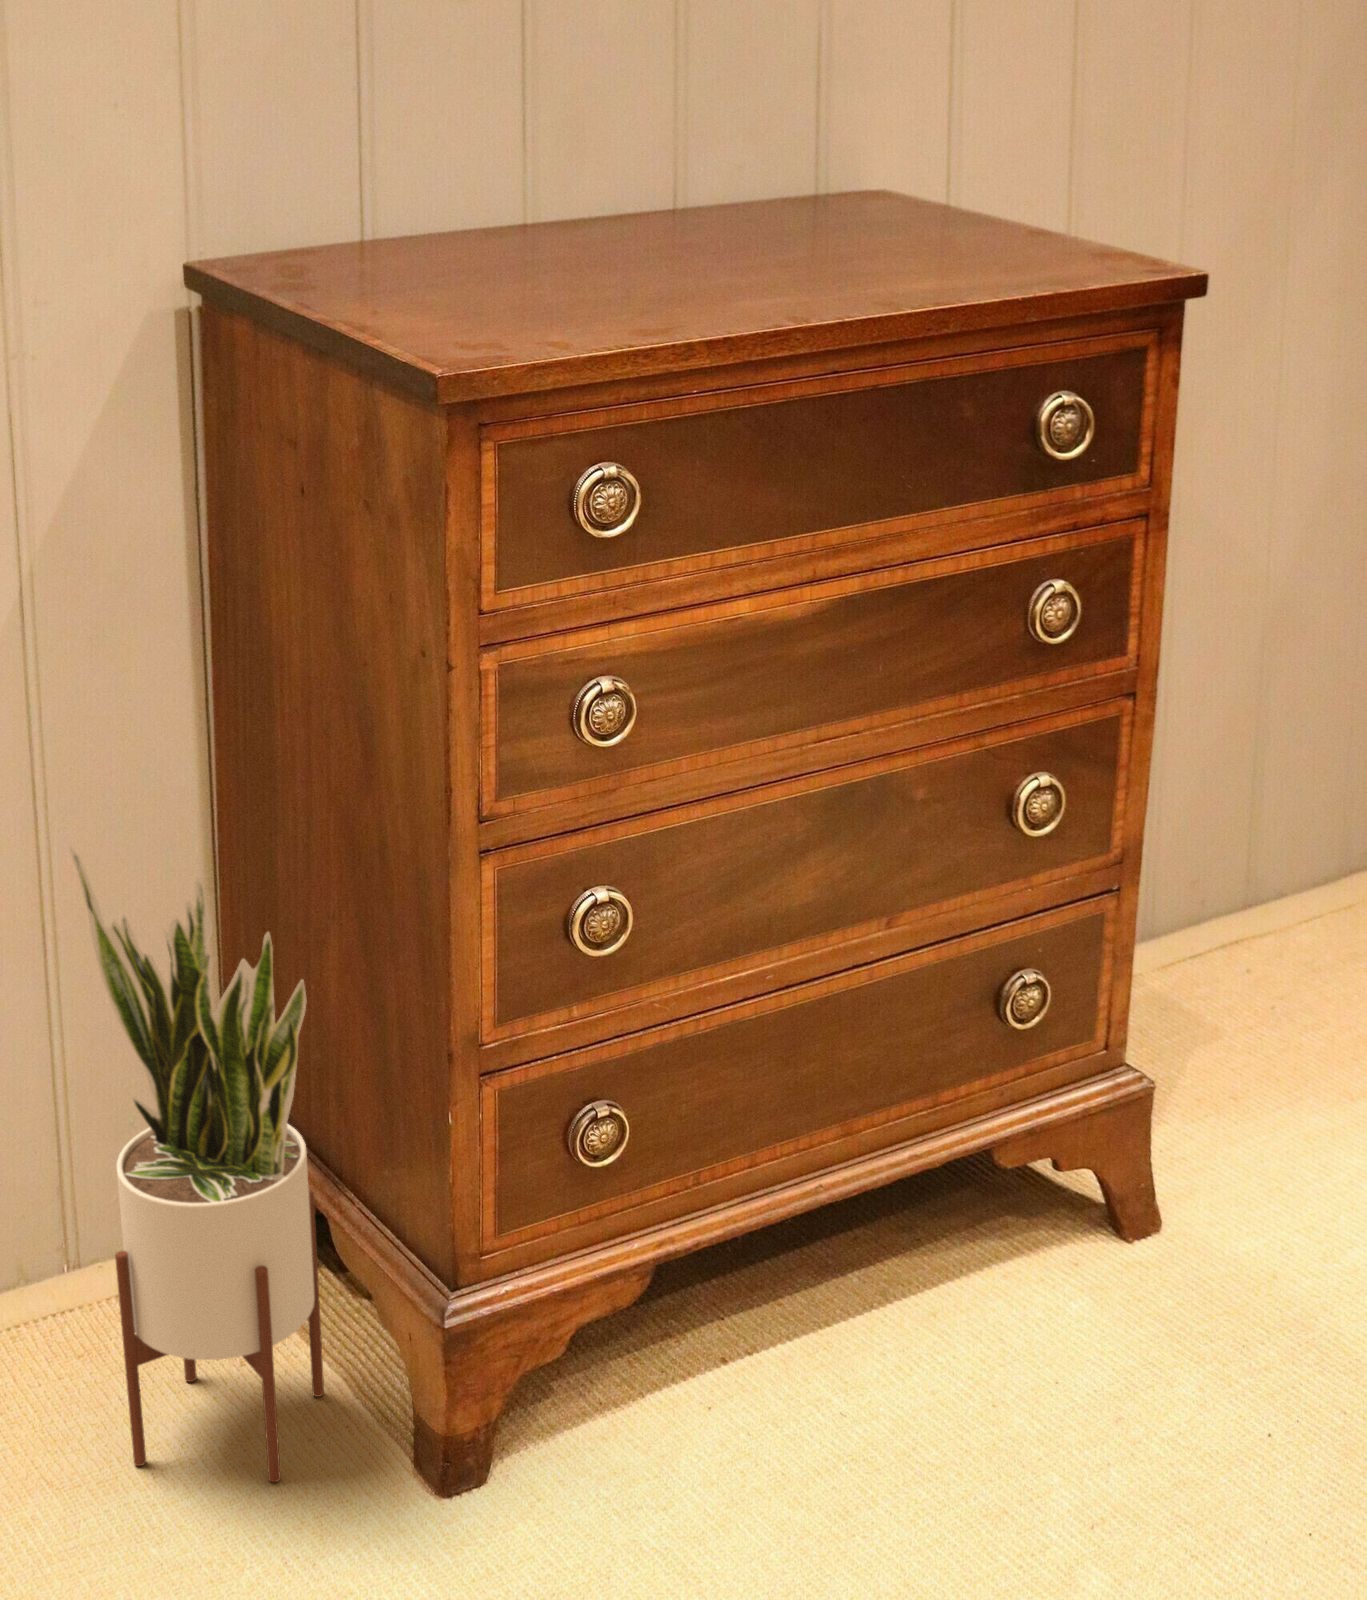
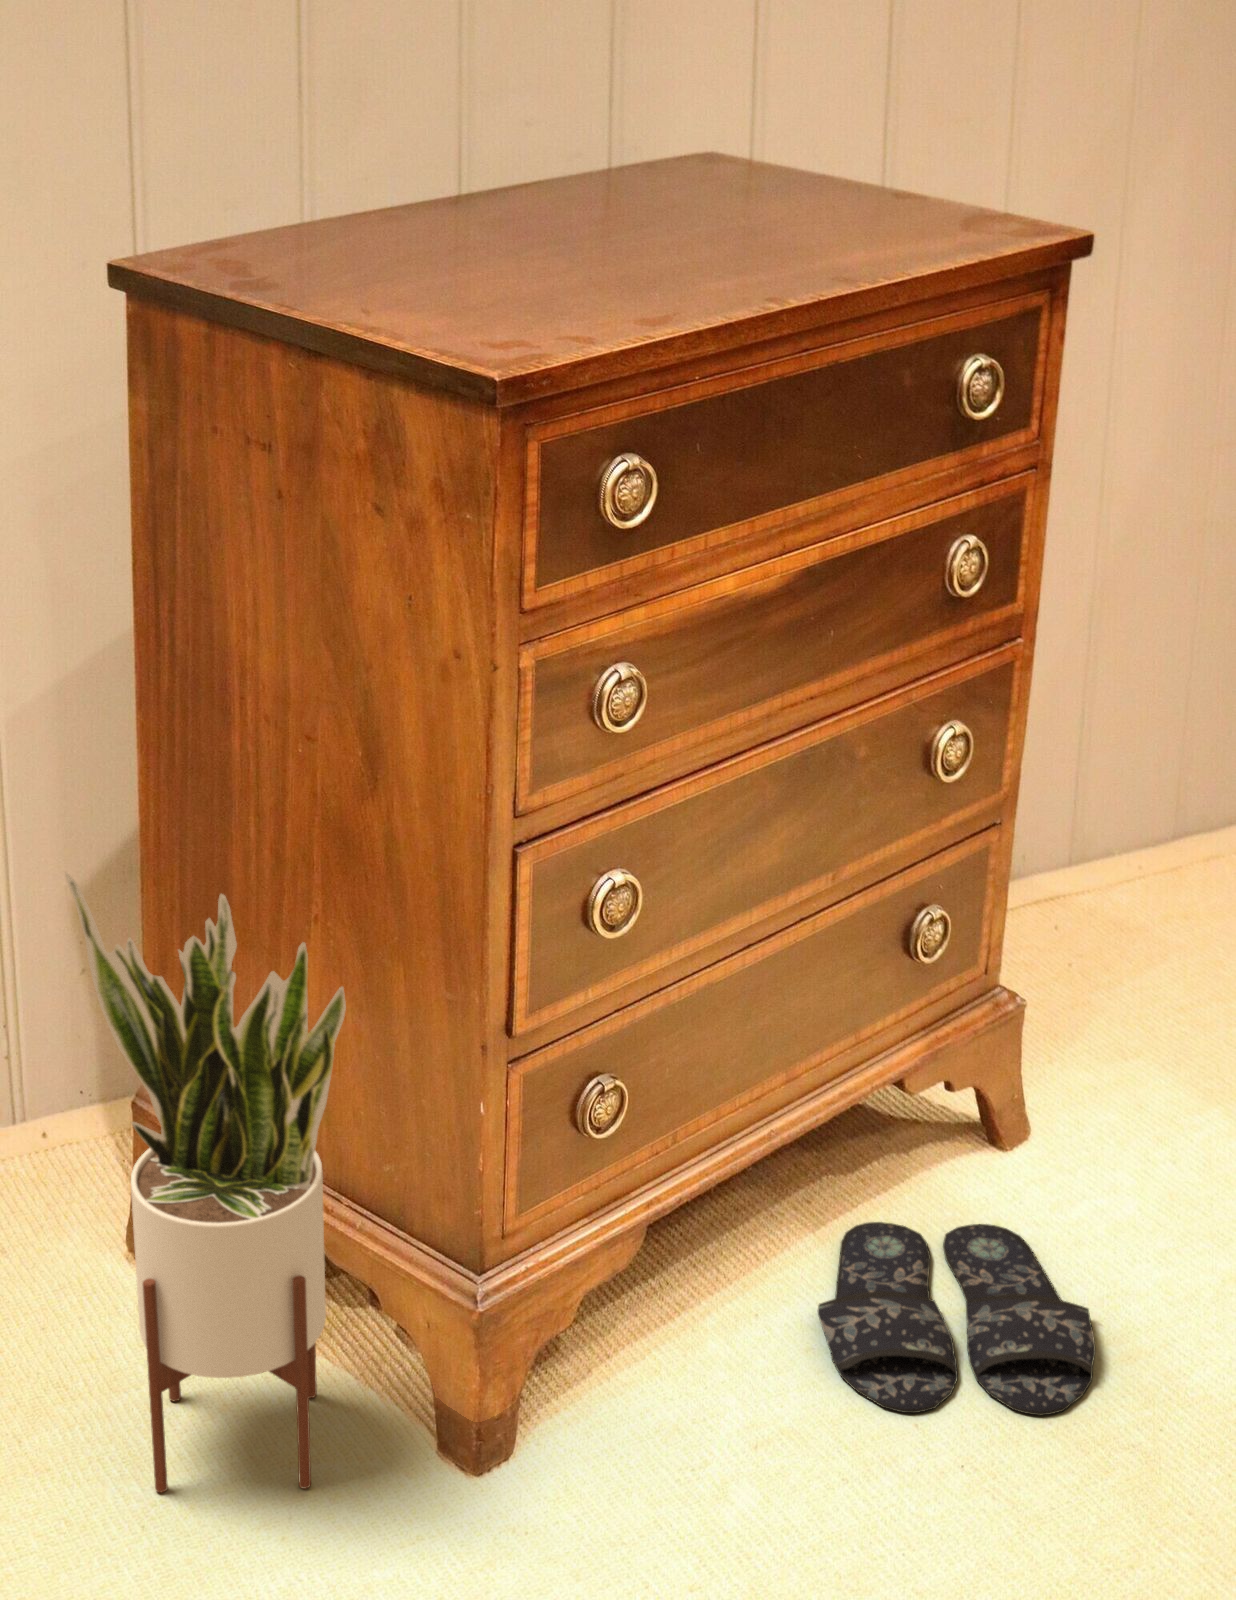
slippers: none [847,1298,1144,1521] -> present [818,1222,1095,1415]

